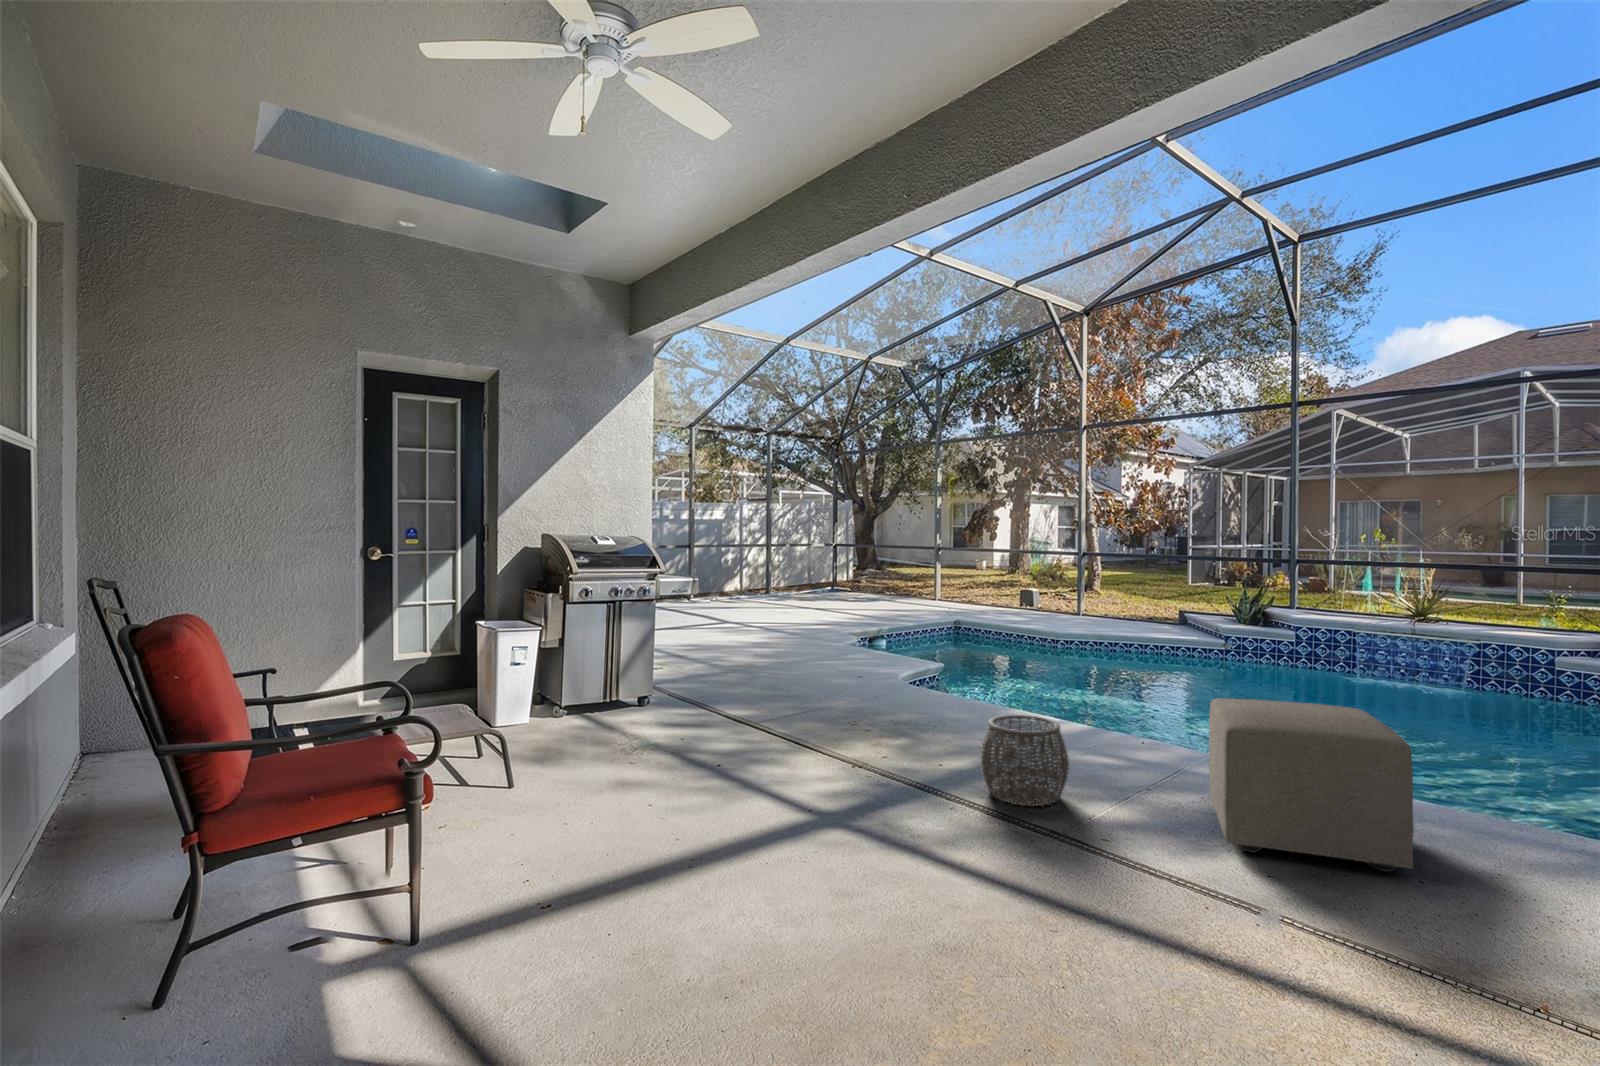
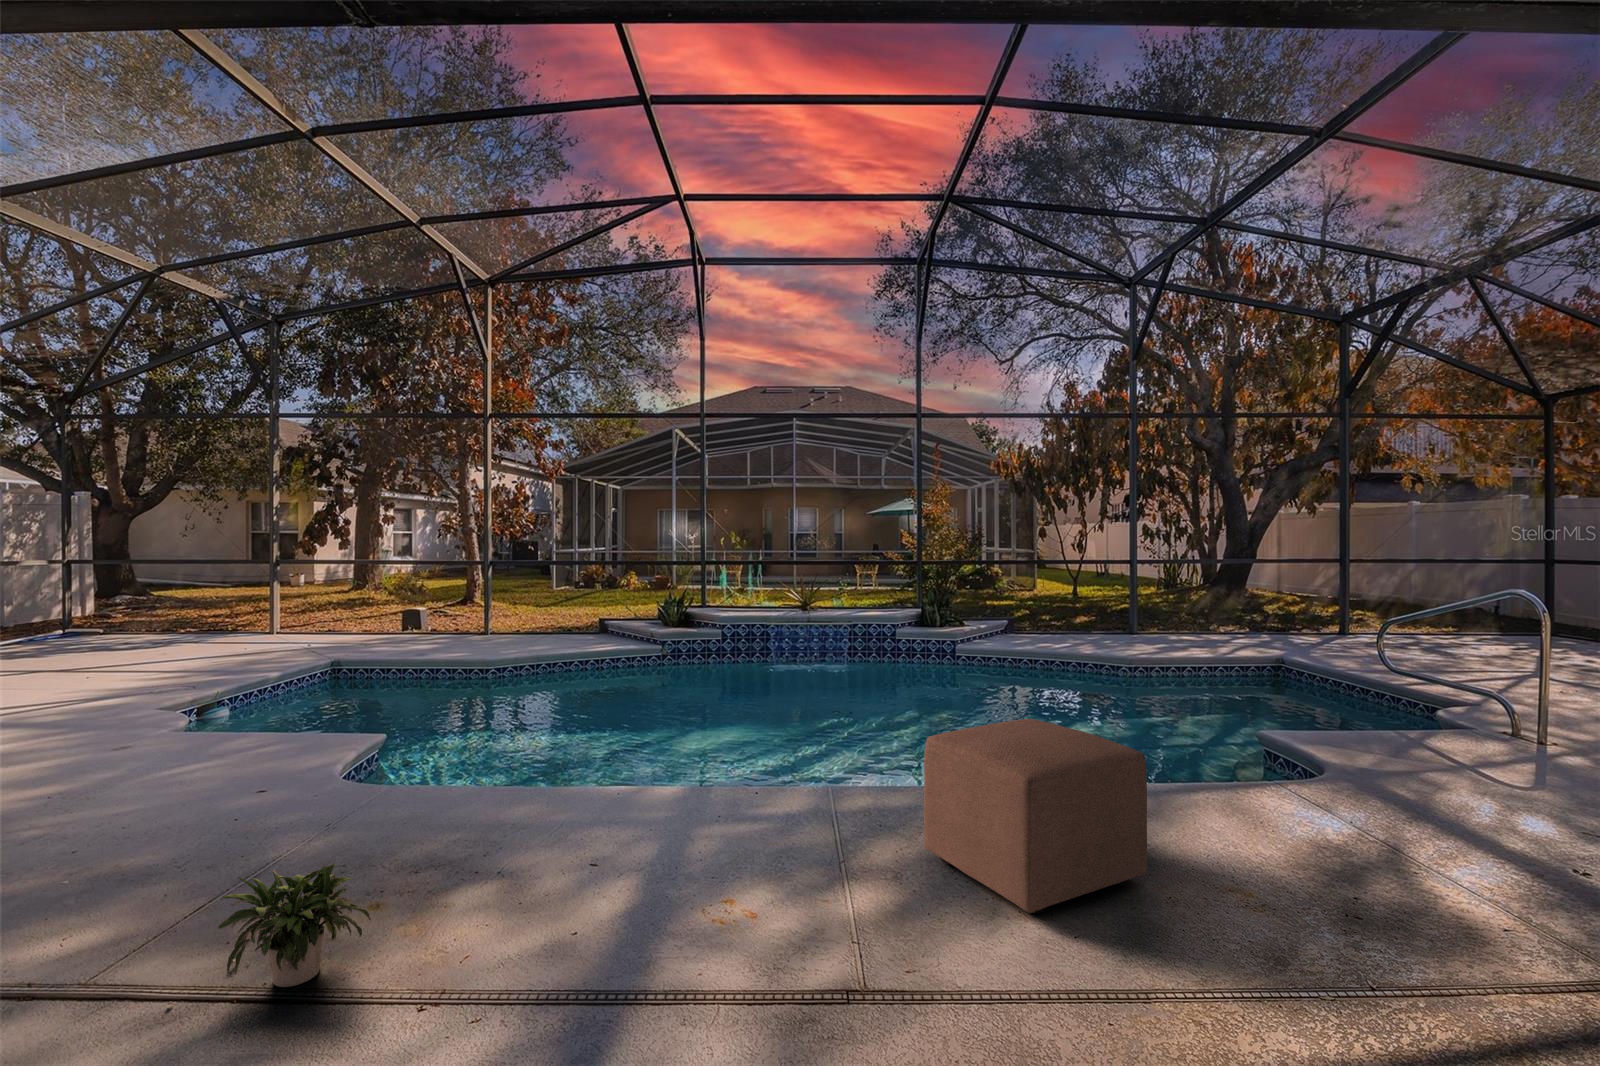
potted plant: none [759,683,835,741] -> present [167,862,371,1005]
woven basket: present [980,715,1069,807] -> none [704,813,830,965]

